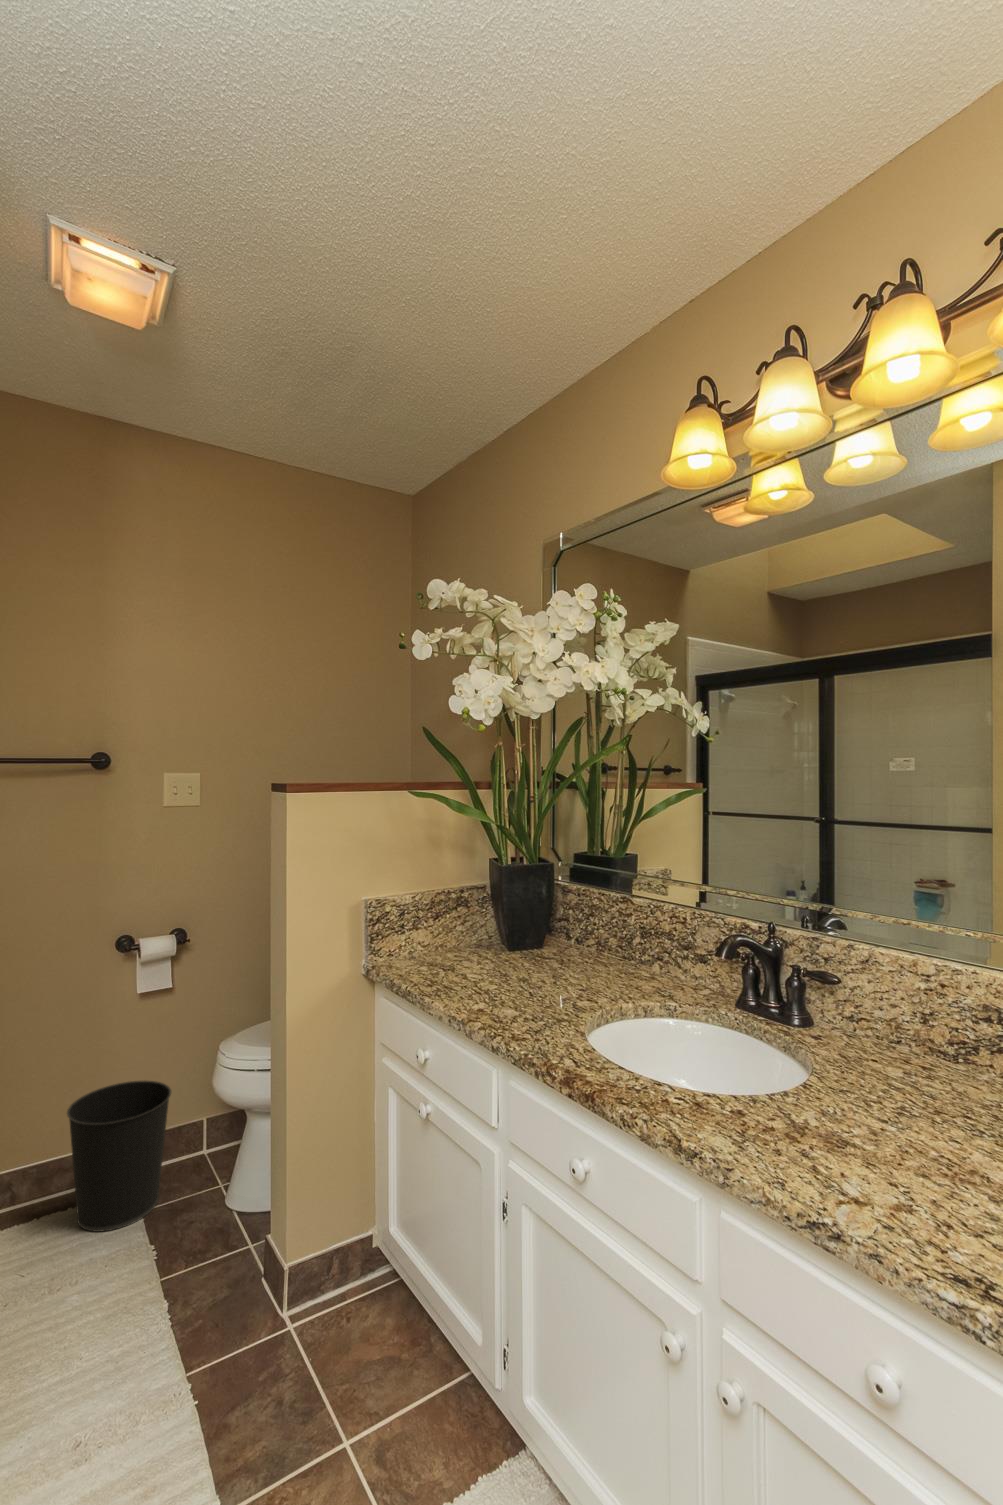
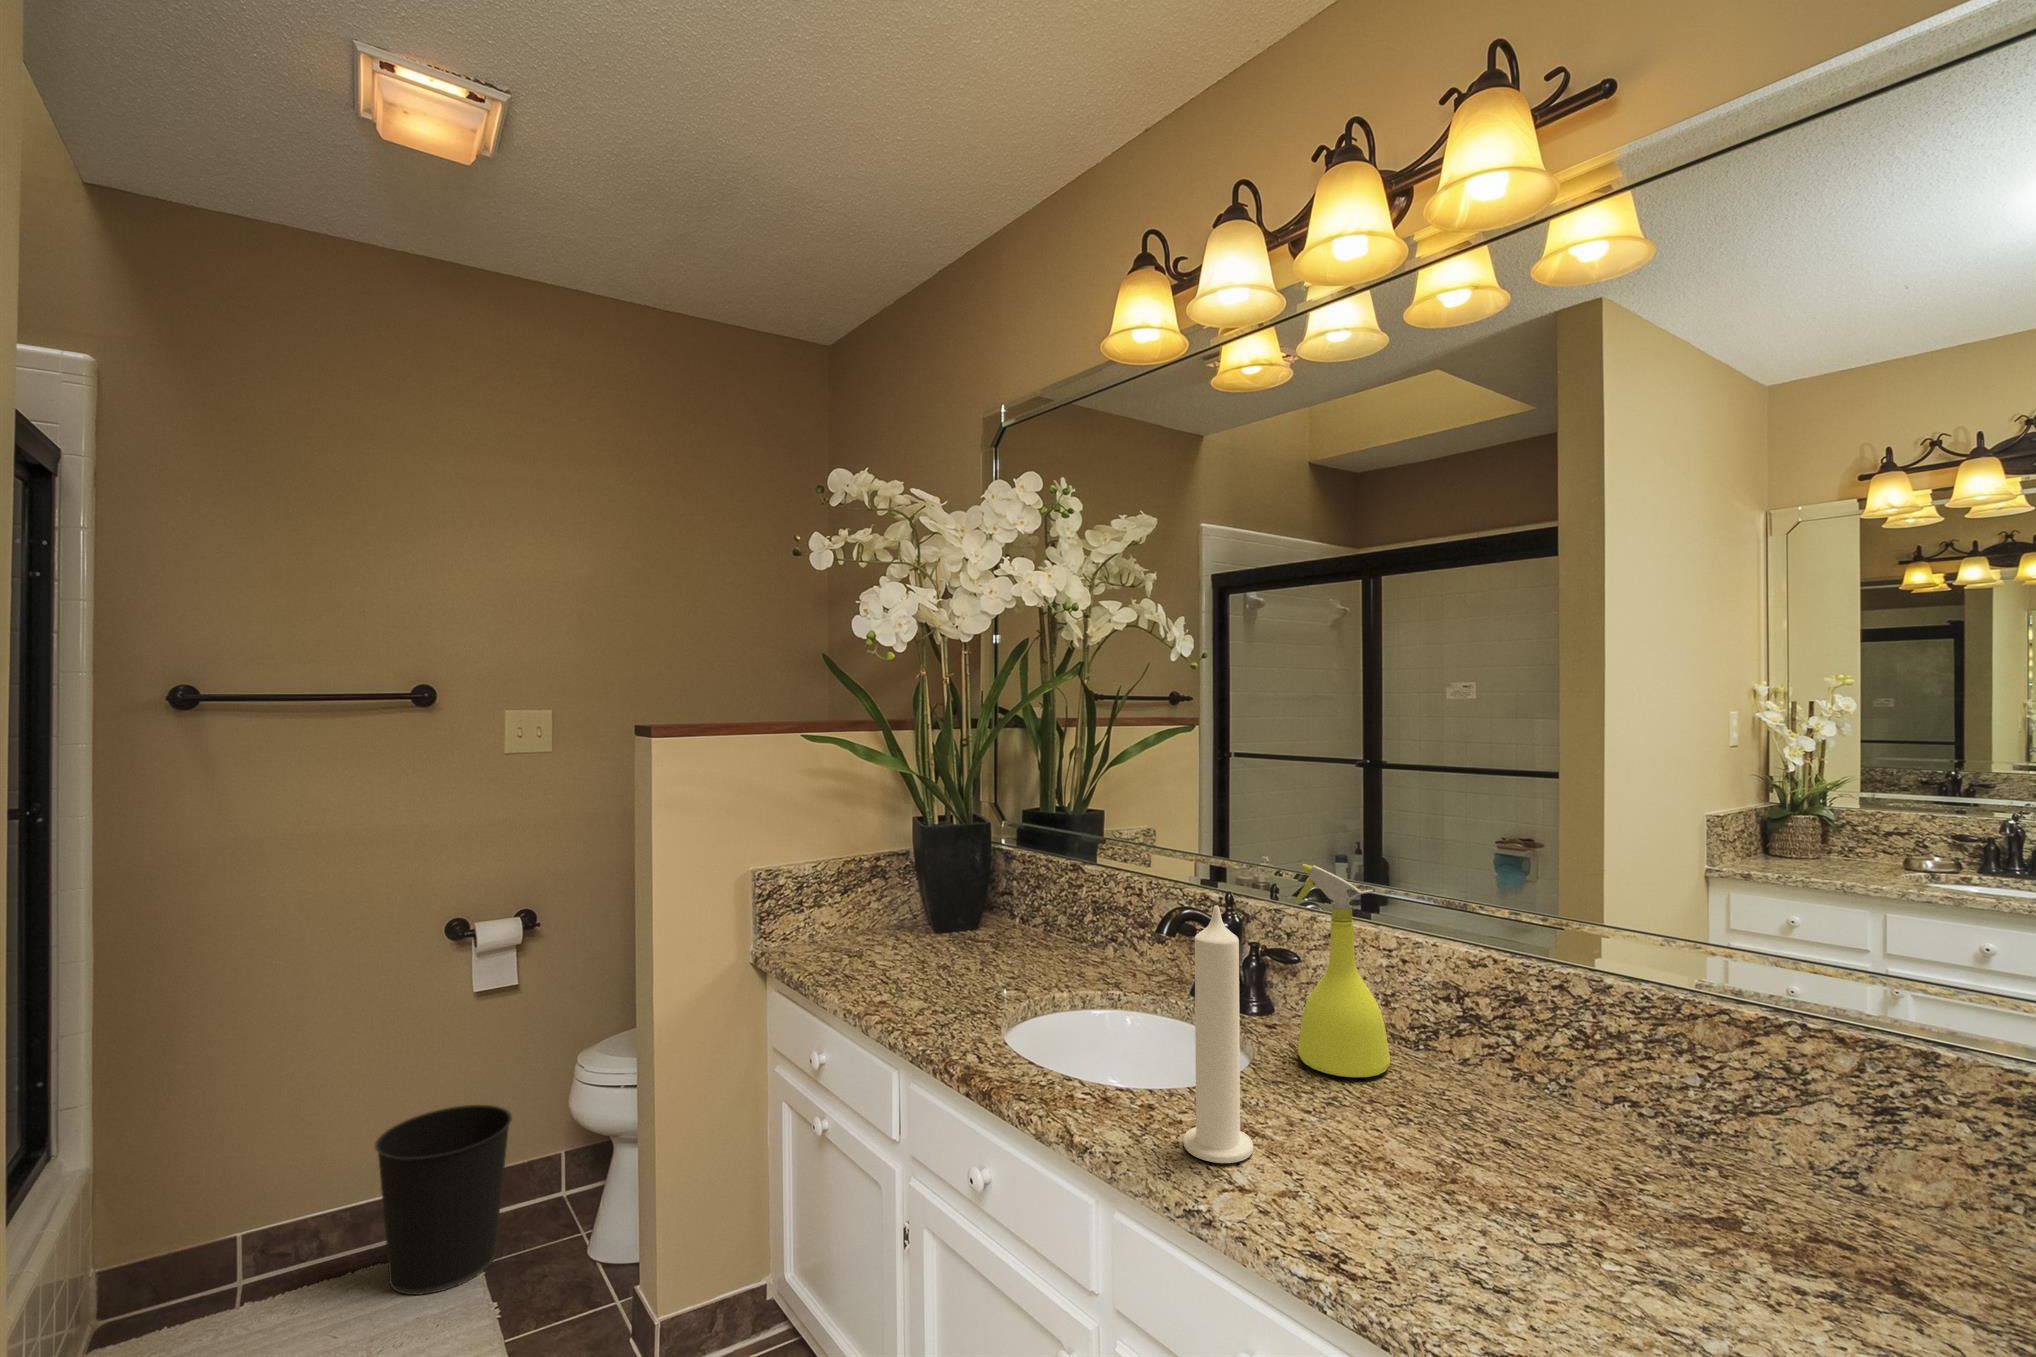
spray bottle: none [849,898,943,1088] -> present [1294,864,1390,1077]
candle: none [786,935,855,1173] -> present [1184,905,1253,1163]

